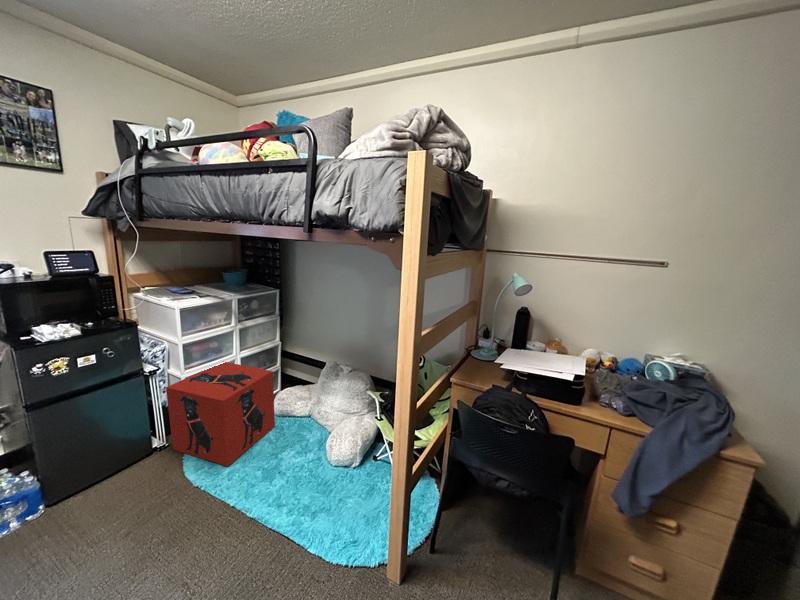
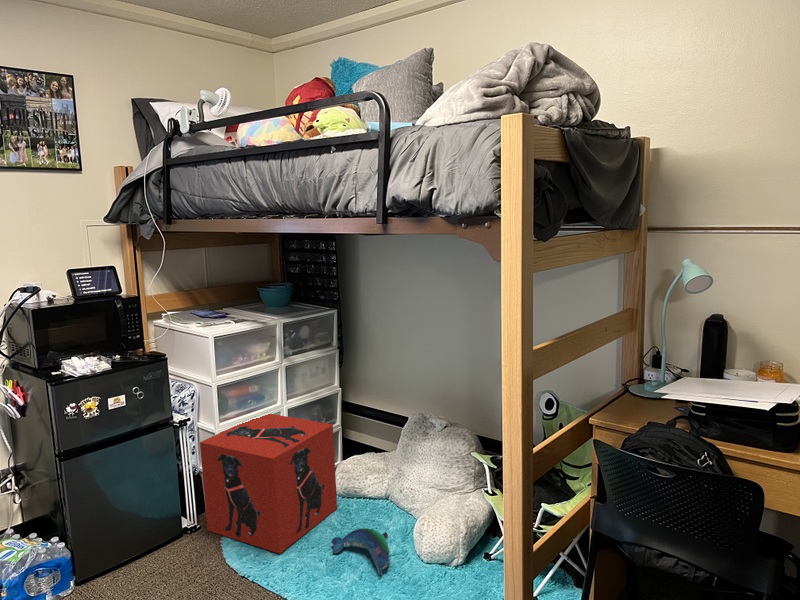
plush toy: none [268,444,309,480] -> present [332,528,389,575]

